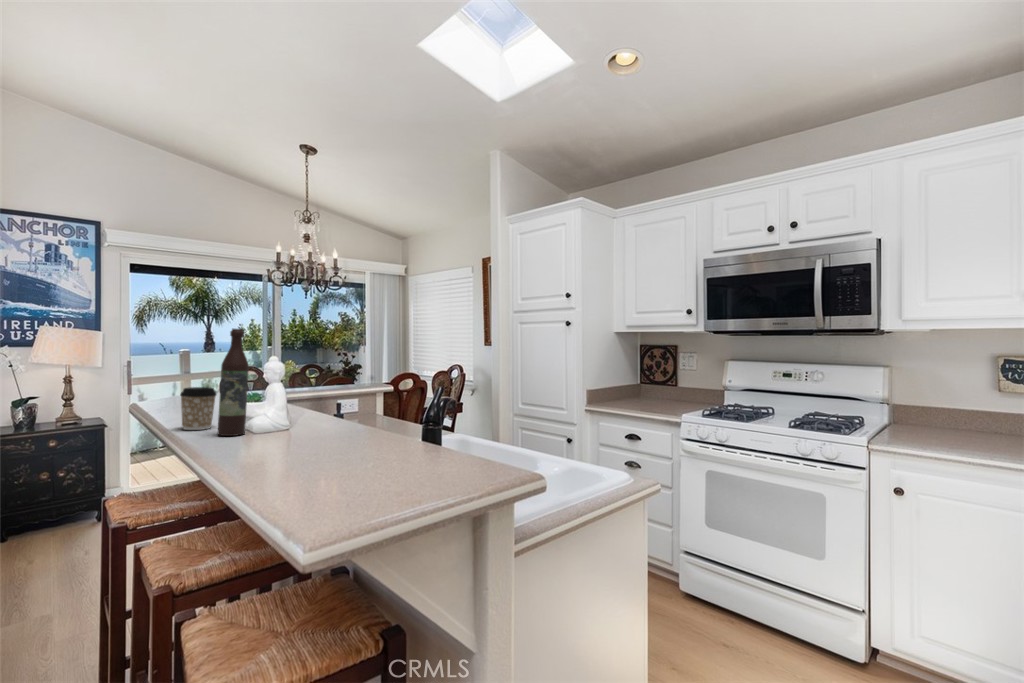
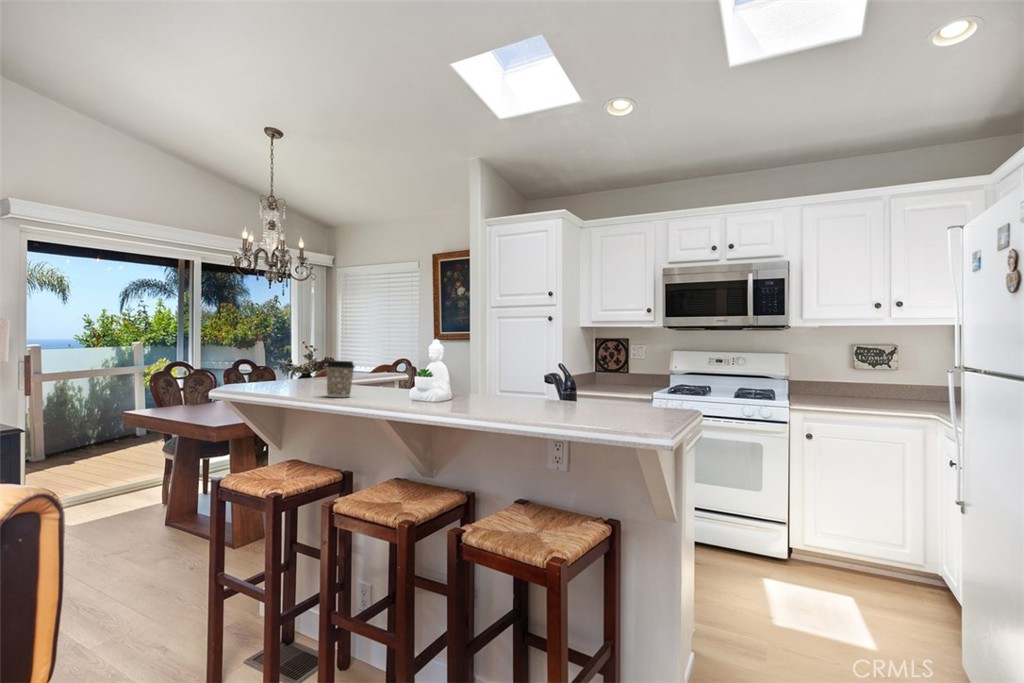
wine bottle: present [218,329,249,436] -> none [375,308,399,400]

